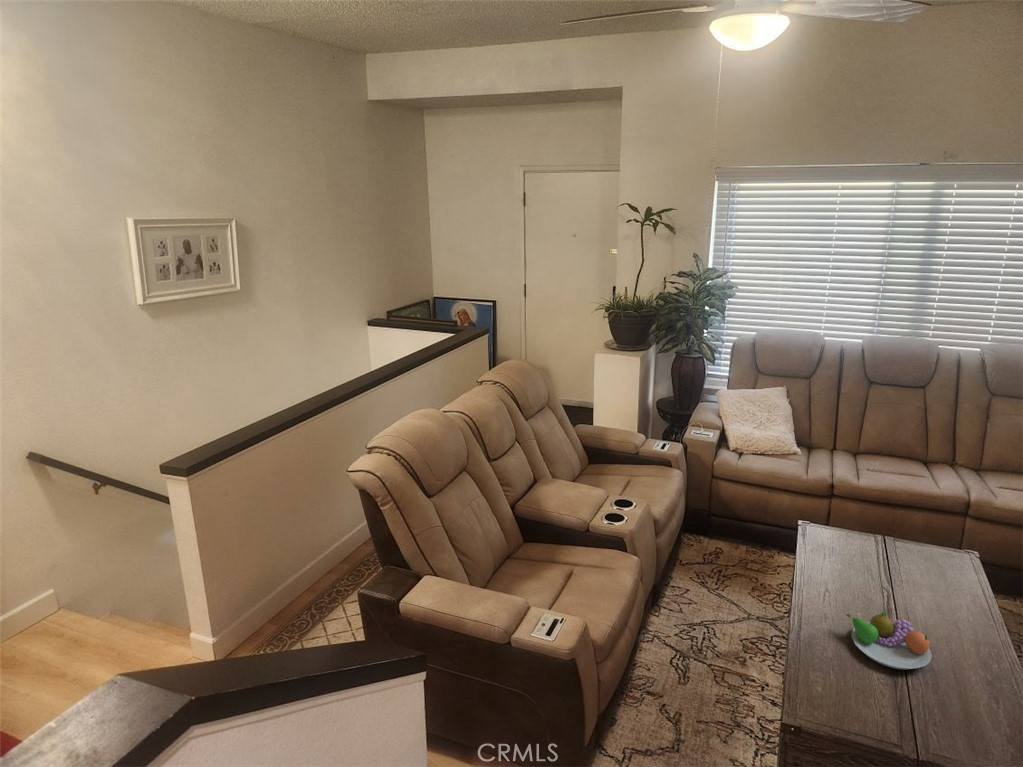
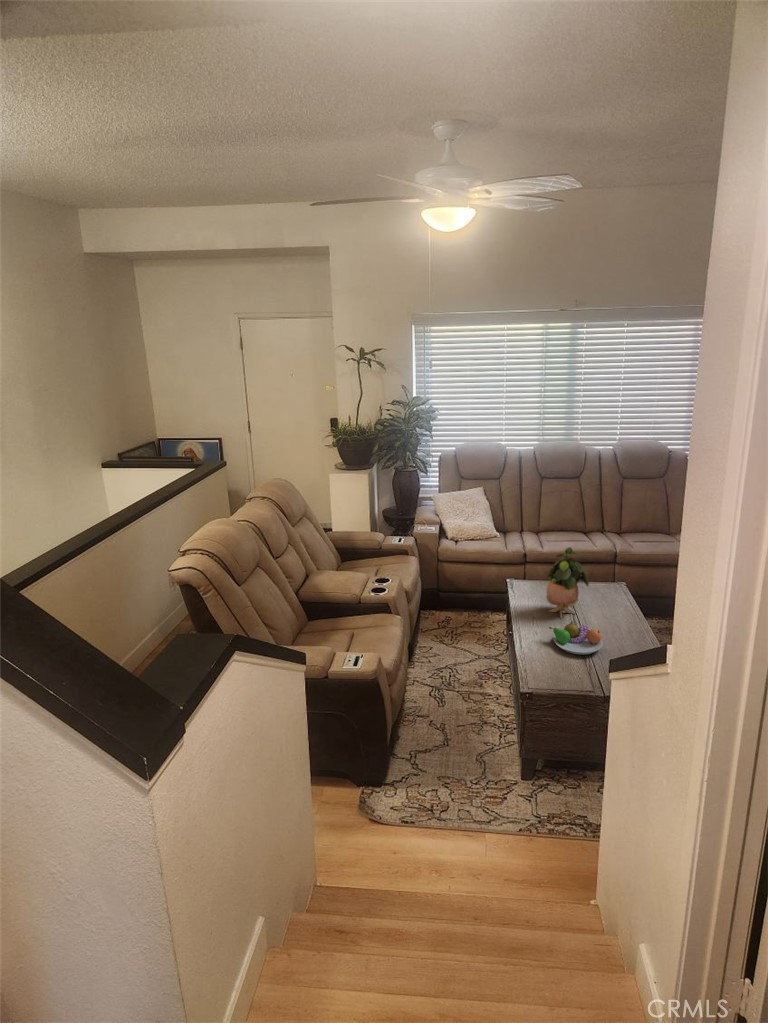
potted plant: none [848,499,918,599] -> present [546,547,588,618]

